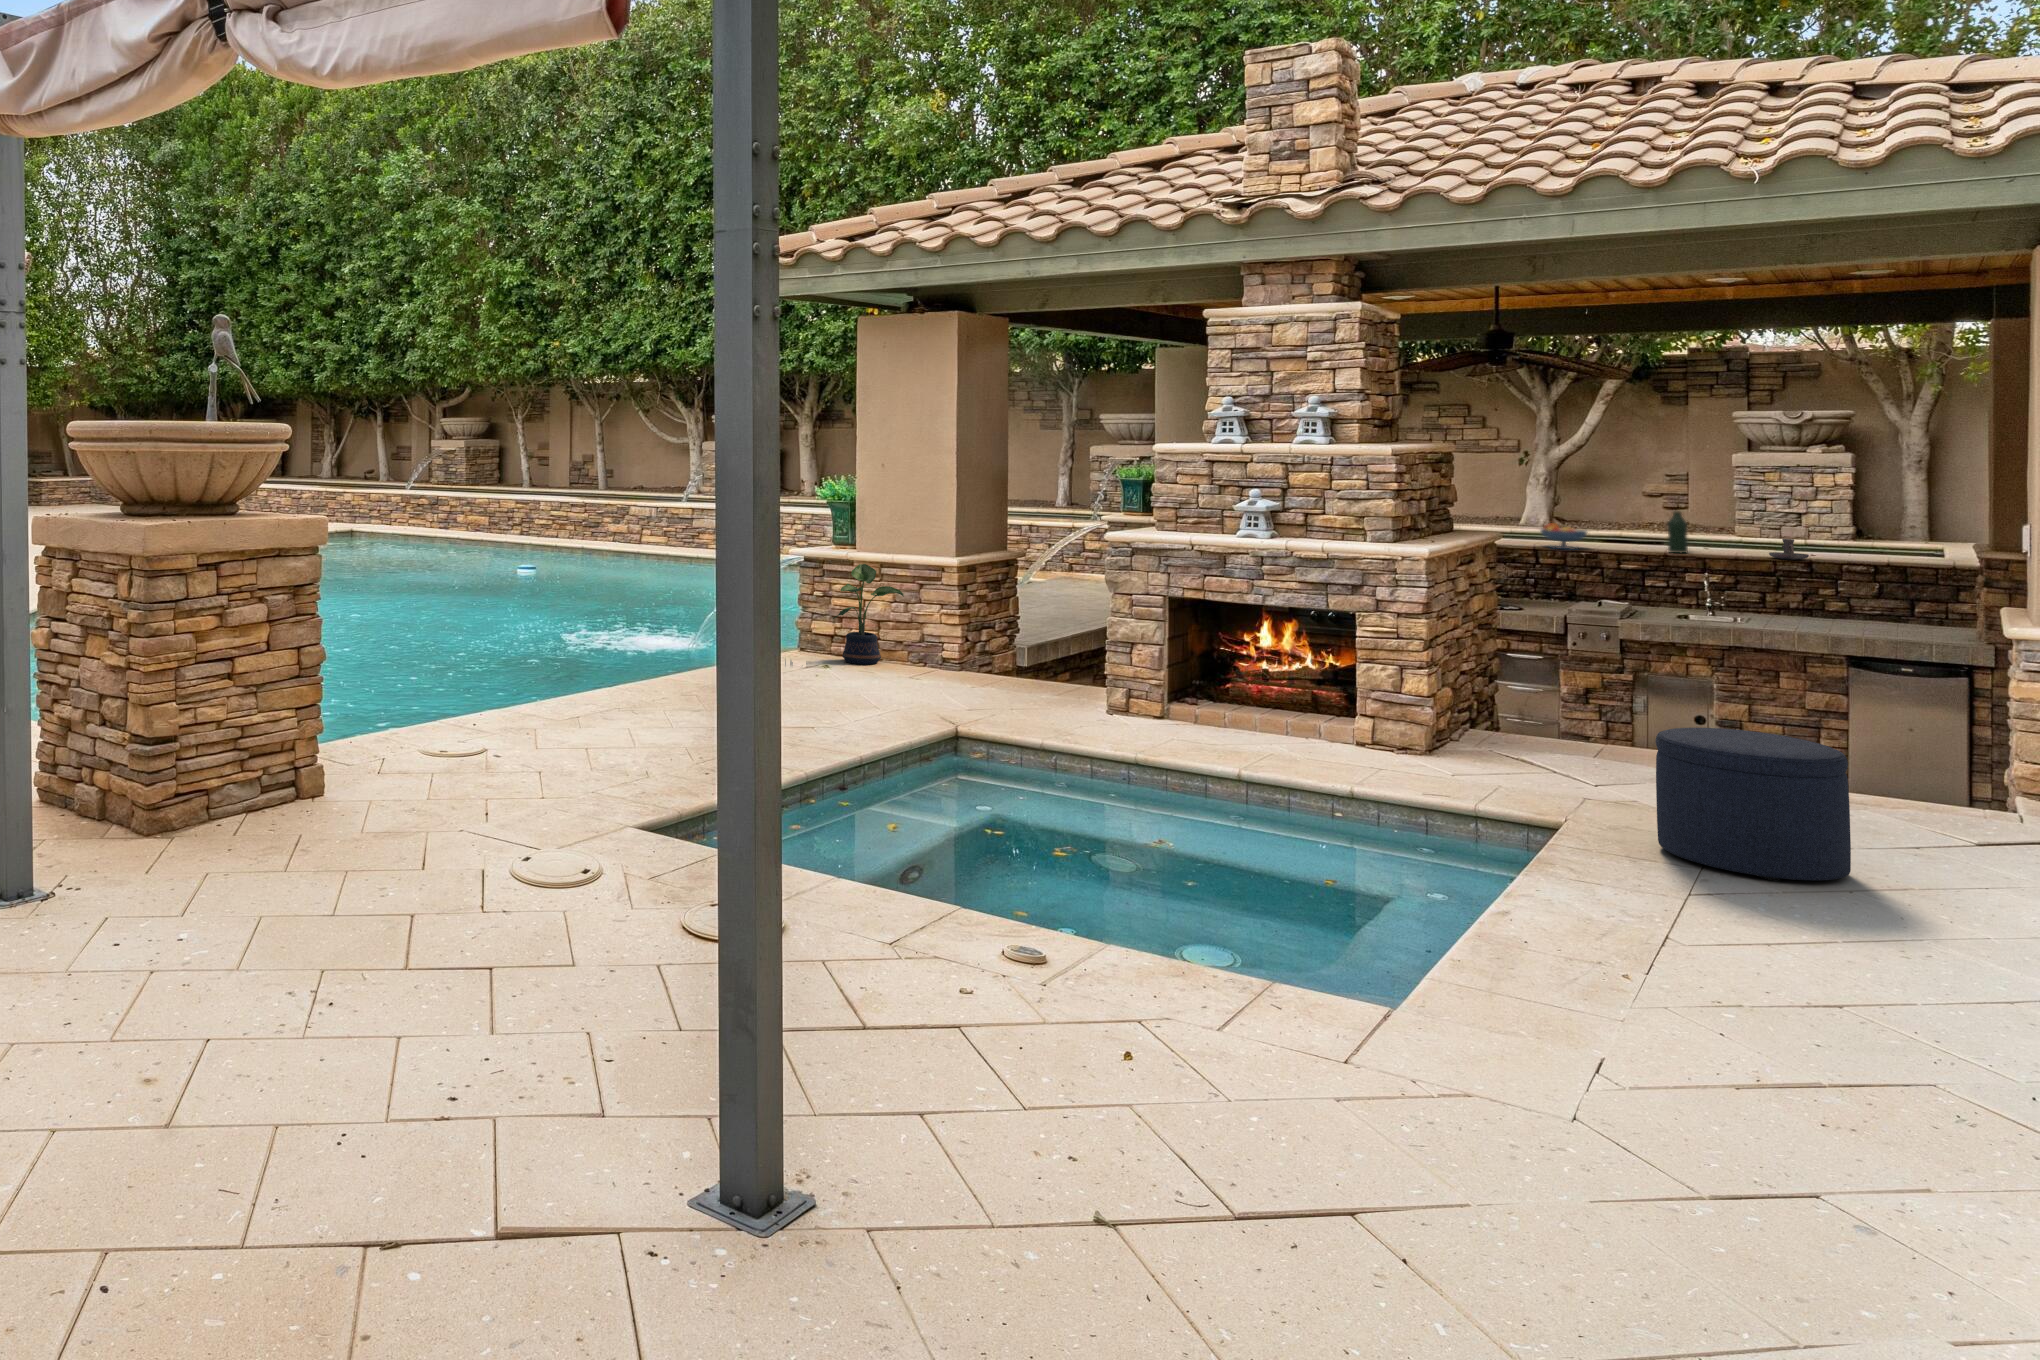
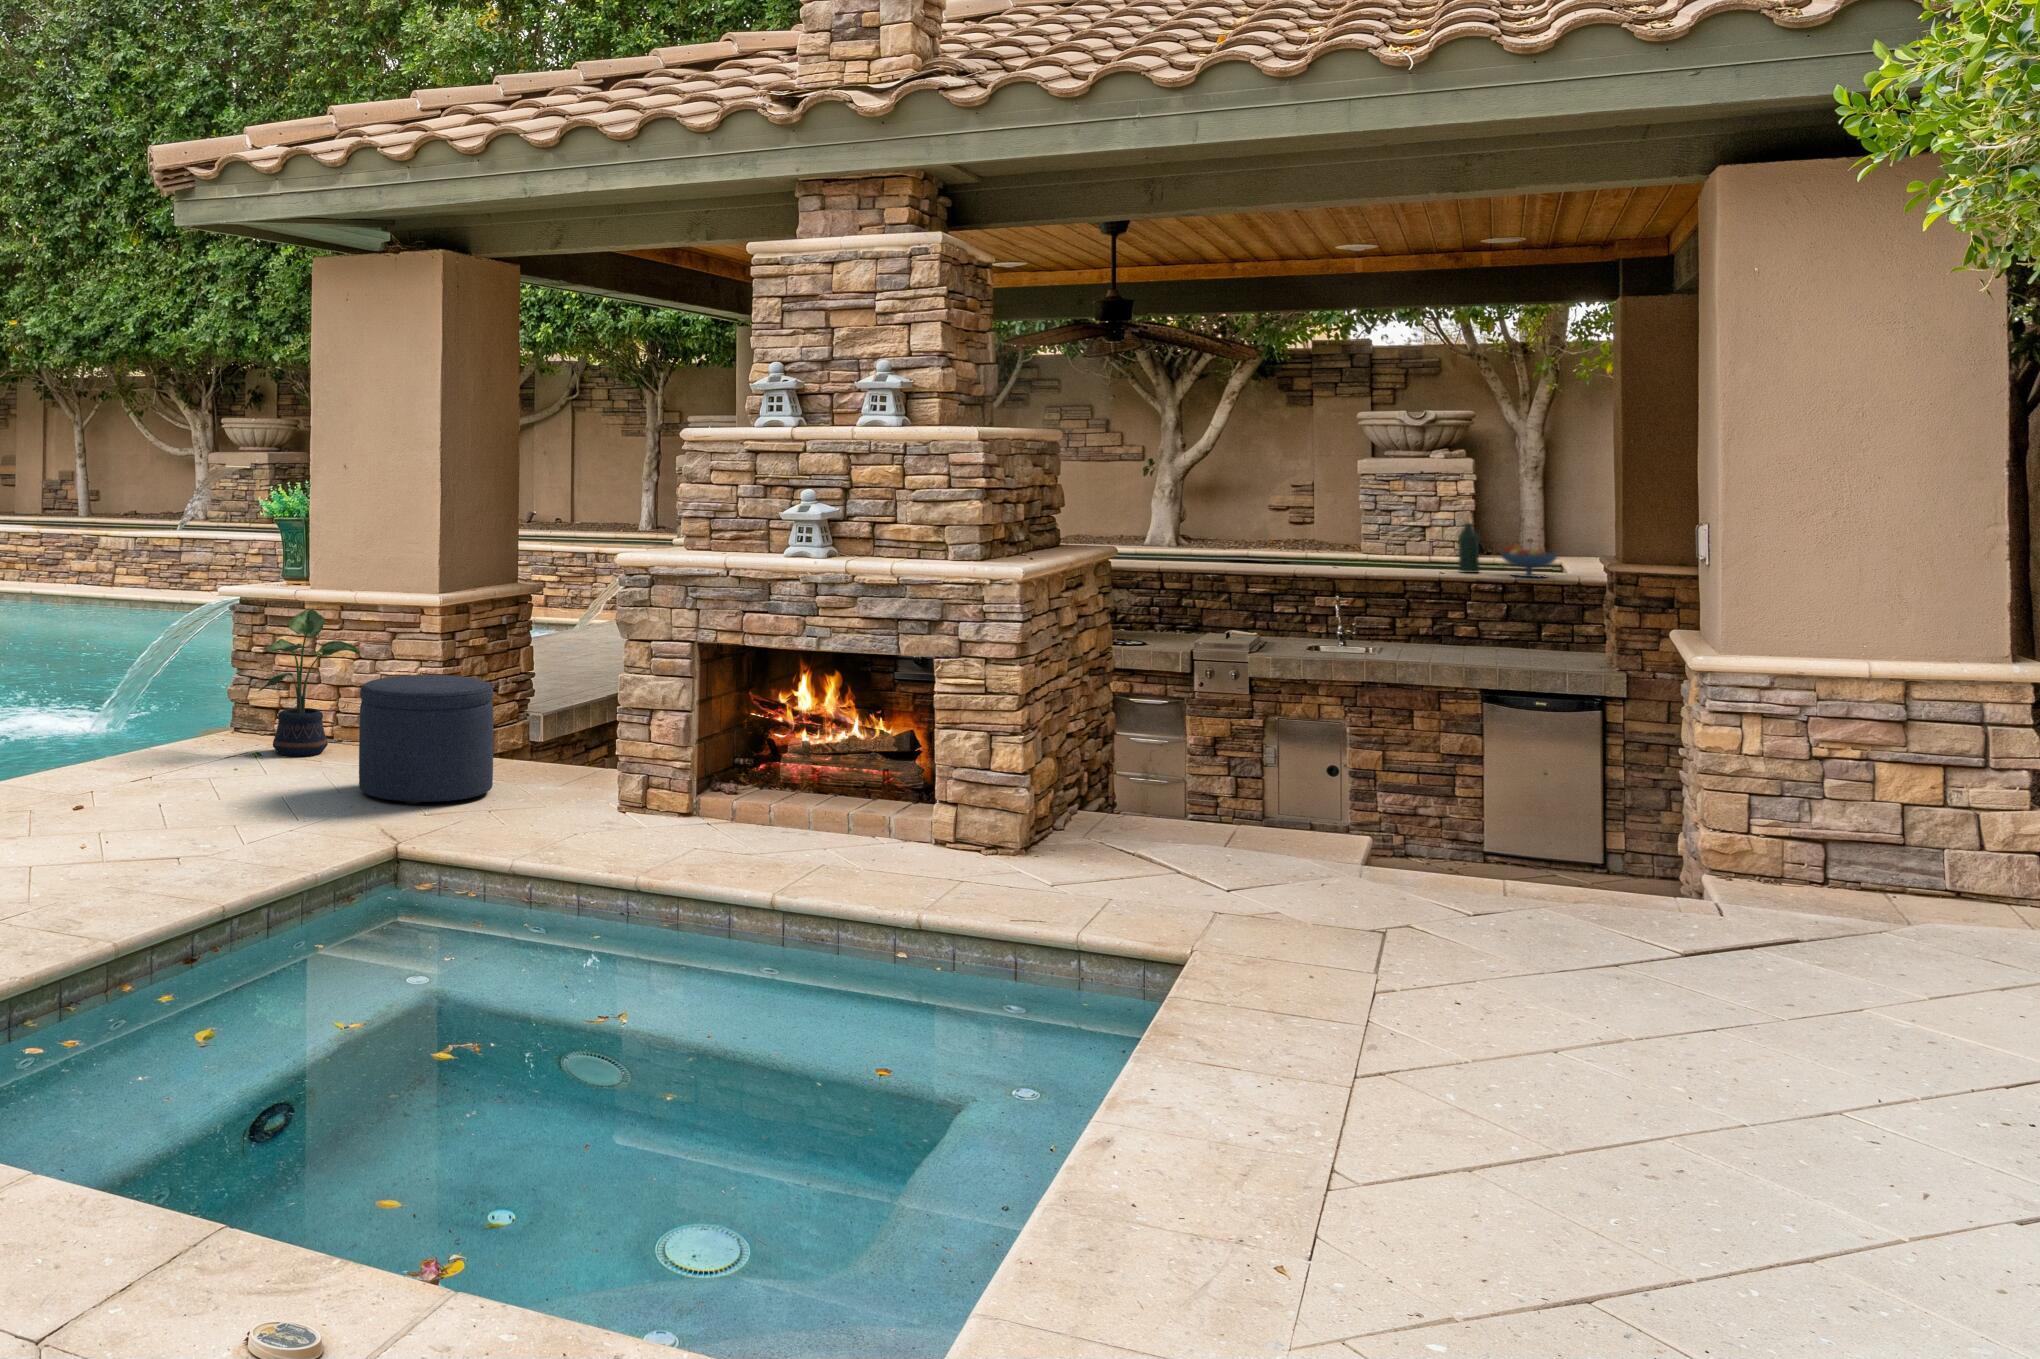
bottle: present [1668,511,1688,553] -> present [1458,523,1480,573]
fruit bowl: present [1541,523,1587,550] -> present [1501,545,1557,577]
candle holder: present [1769,539,1809,560] -> none [1395,550,1435,574]
ottoman: present [1655,728,1851,881] -> present [359,675,493,804]

